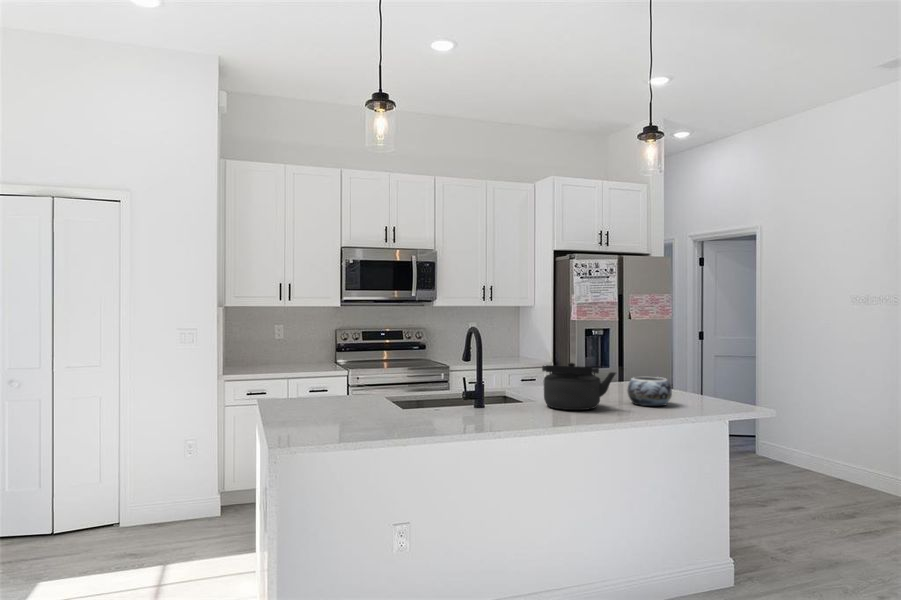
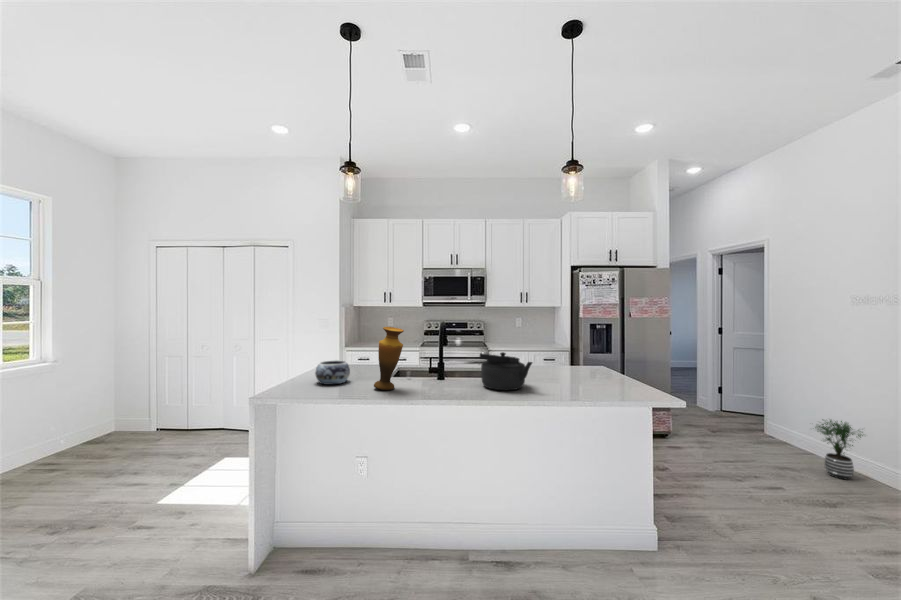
vase: none [421,332,464,420] -> present [374,327,404,390]
decorative bowl: present [627,377,672,406] -> present [315,360,350,385]
potted plant: none [814,427,866,491] -> present [815,420,863,479]

